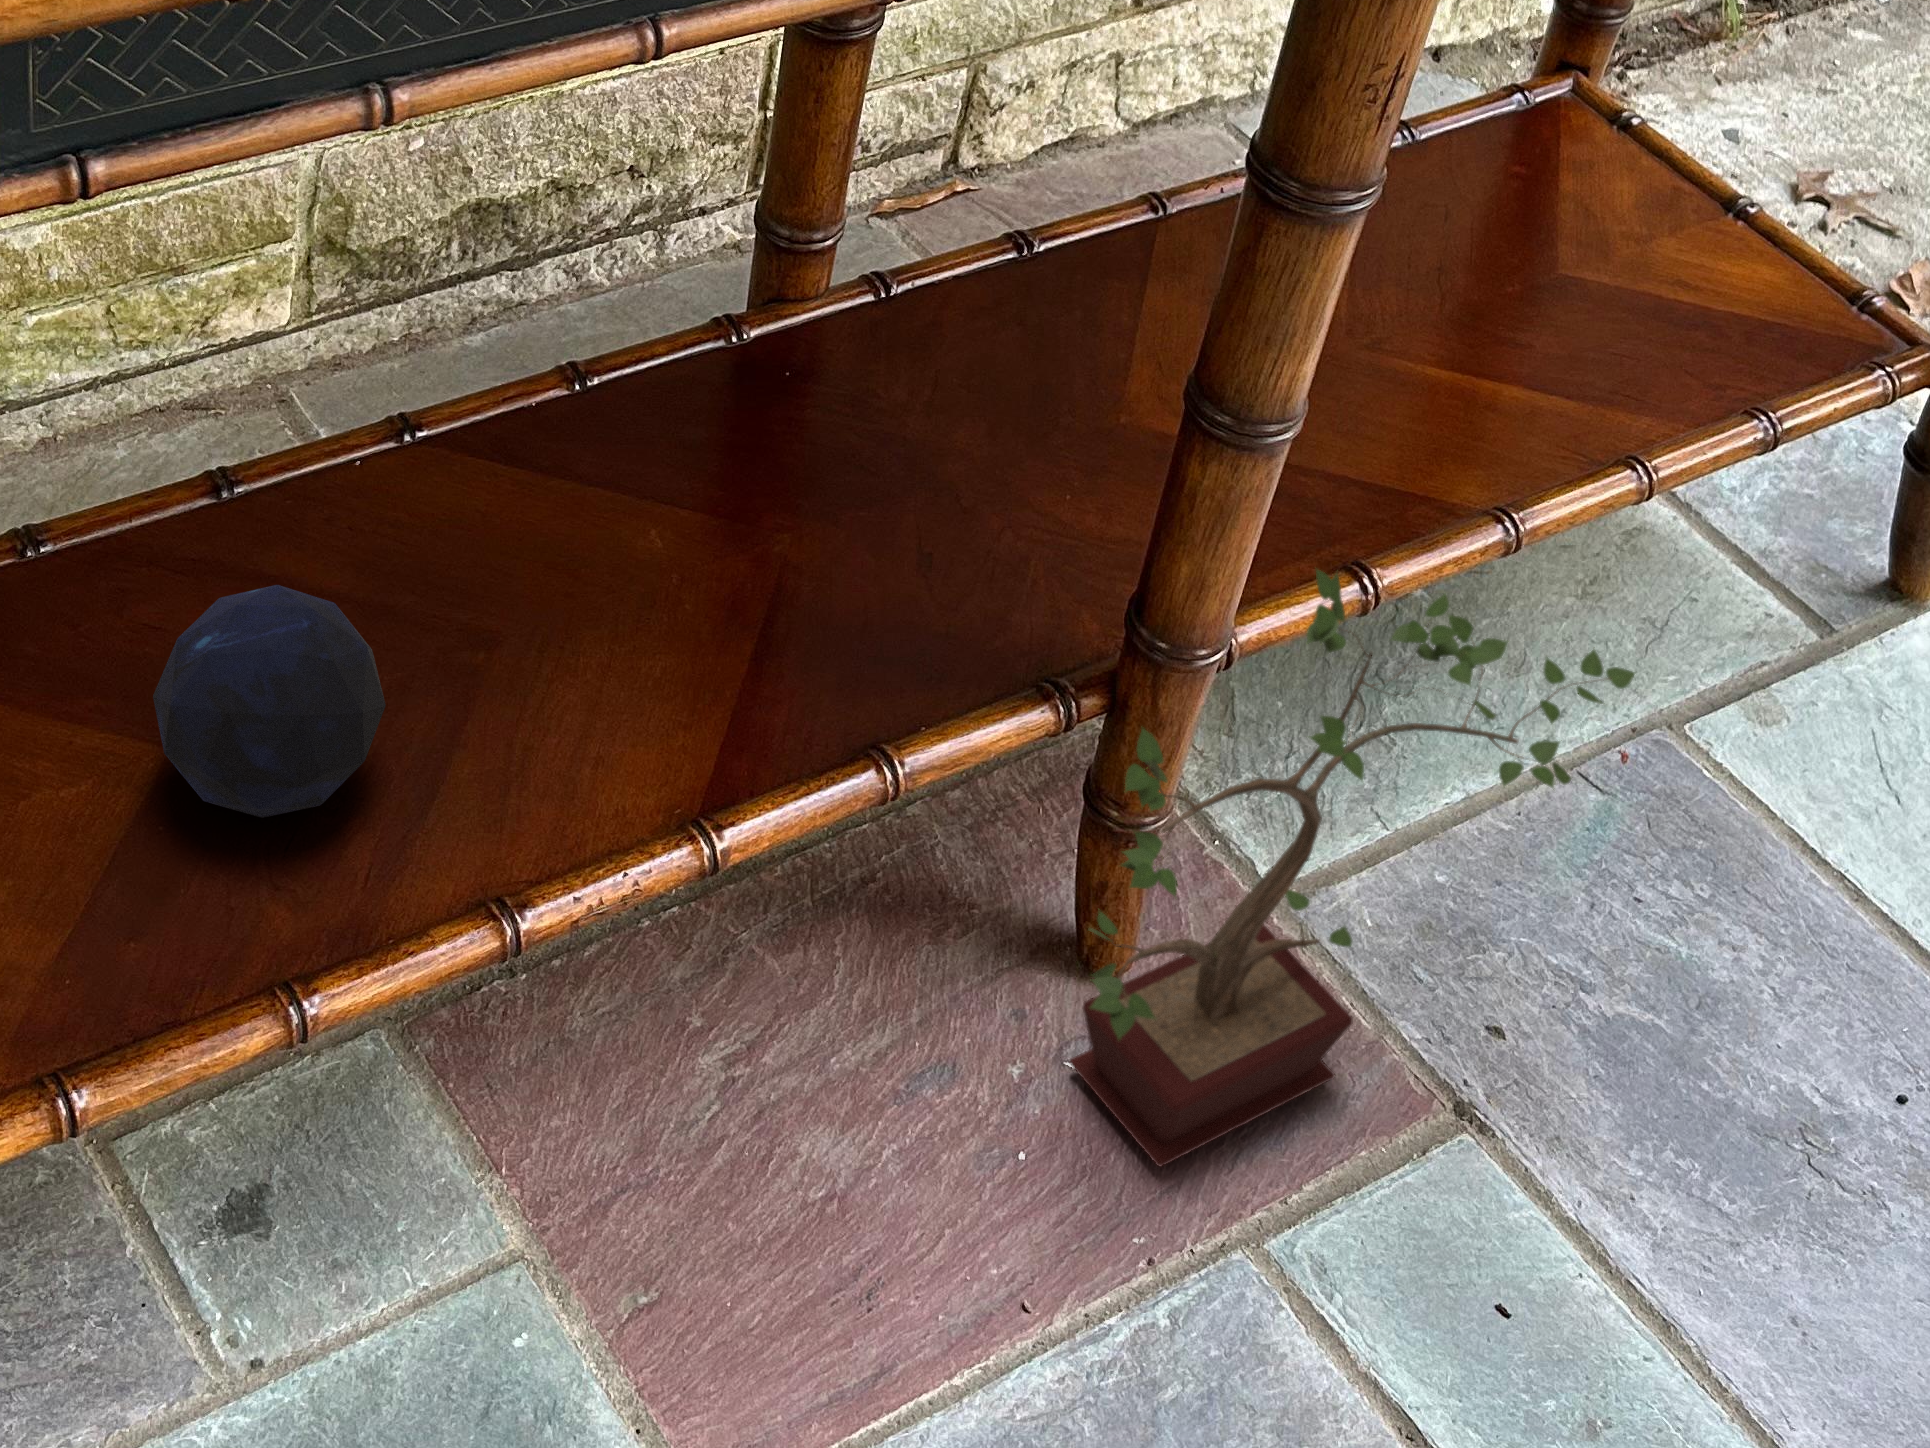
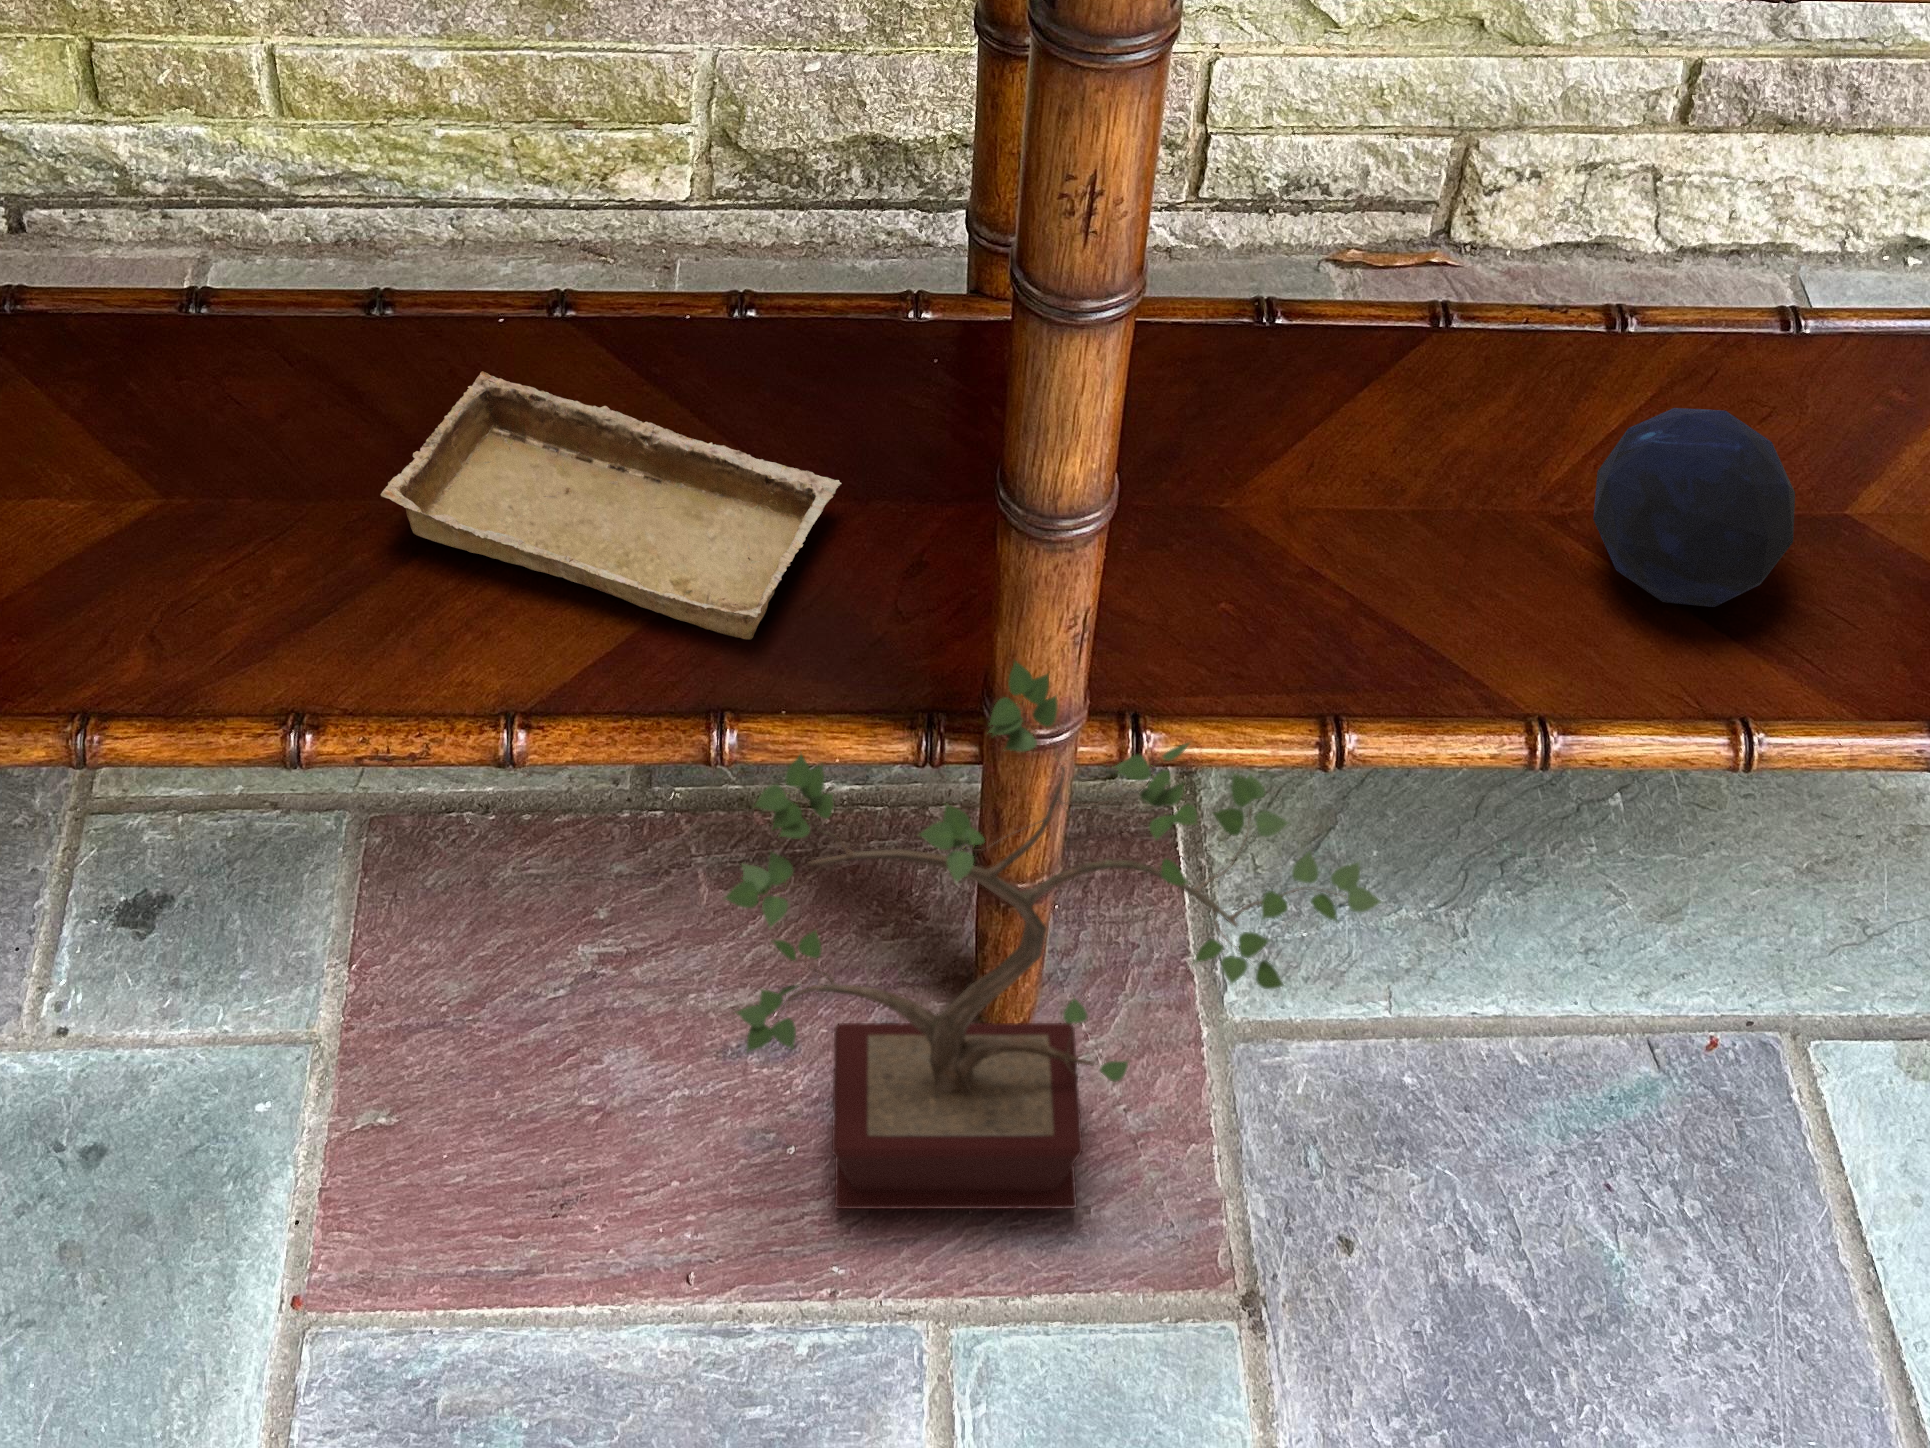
tray: none [443,502,903,693] -> present [381,372,841,639]
decorative orb: present [153,585,386,818] -> present [1593,408,1795,607]

